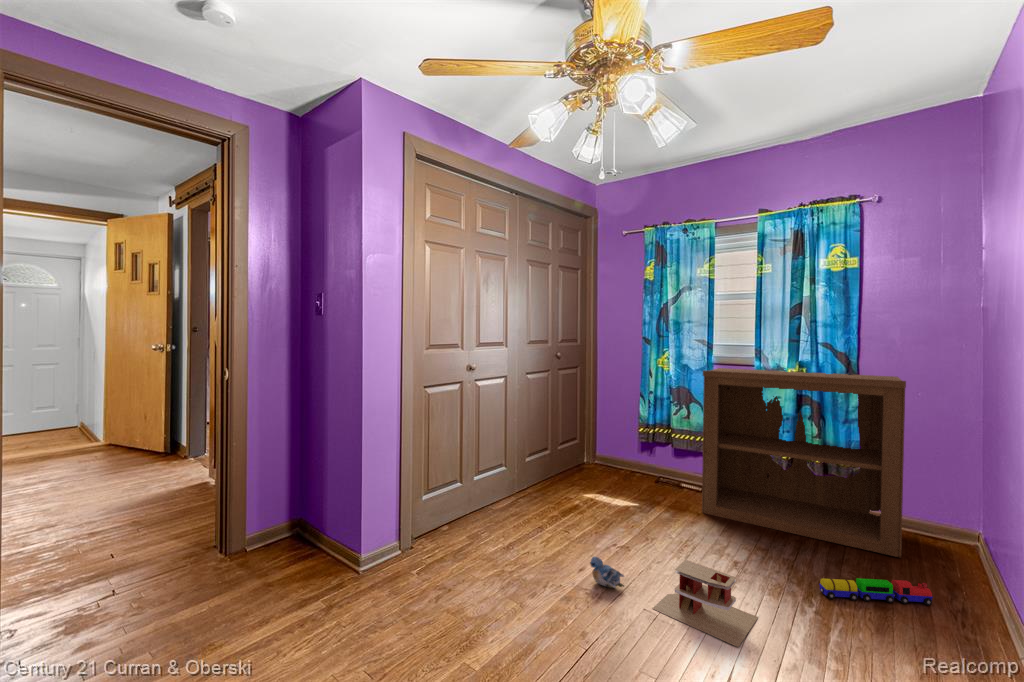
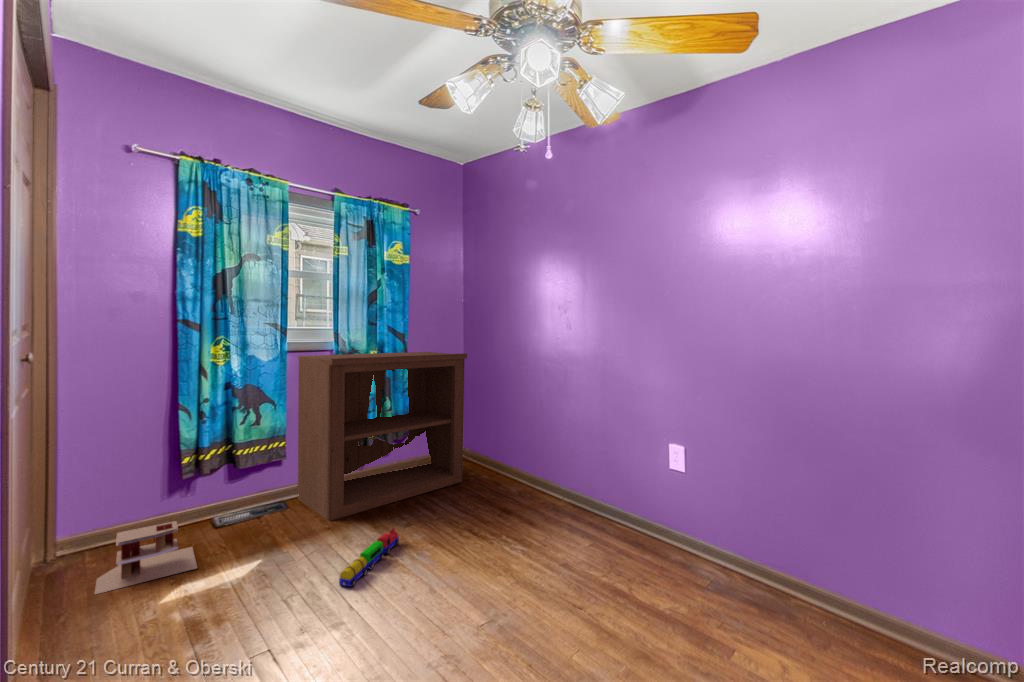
plush toy: present [590,557,624,588] -> none [410,602,451,633]
toy house: present [653,560,758,647] -> present [94,521,197,594]
toy train: present [819,578,933,605] -> present [339,528,399,587]

